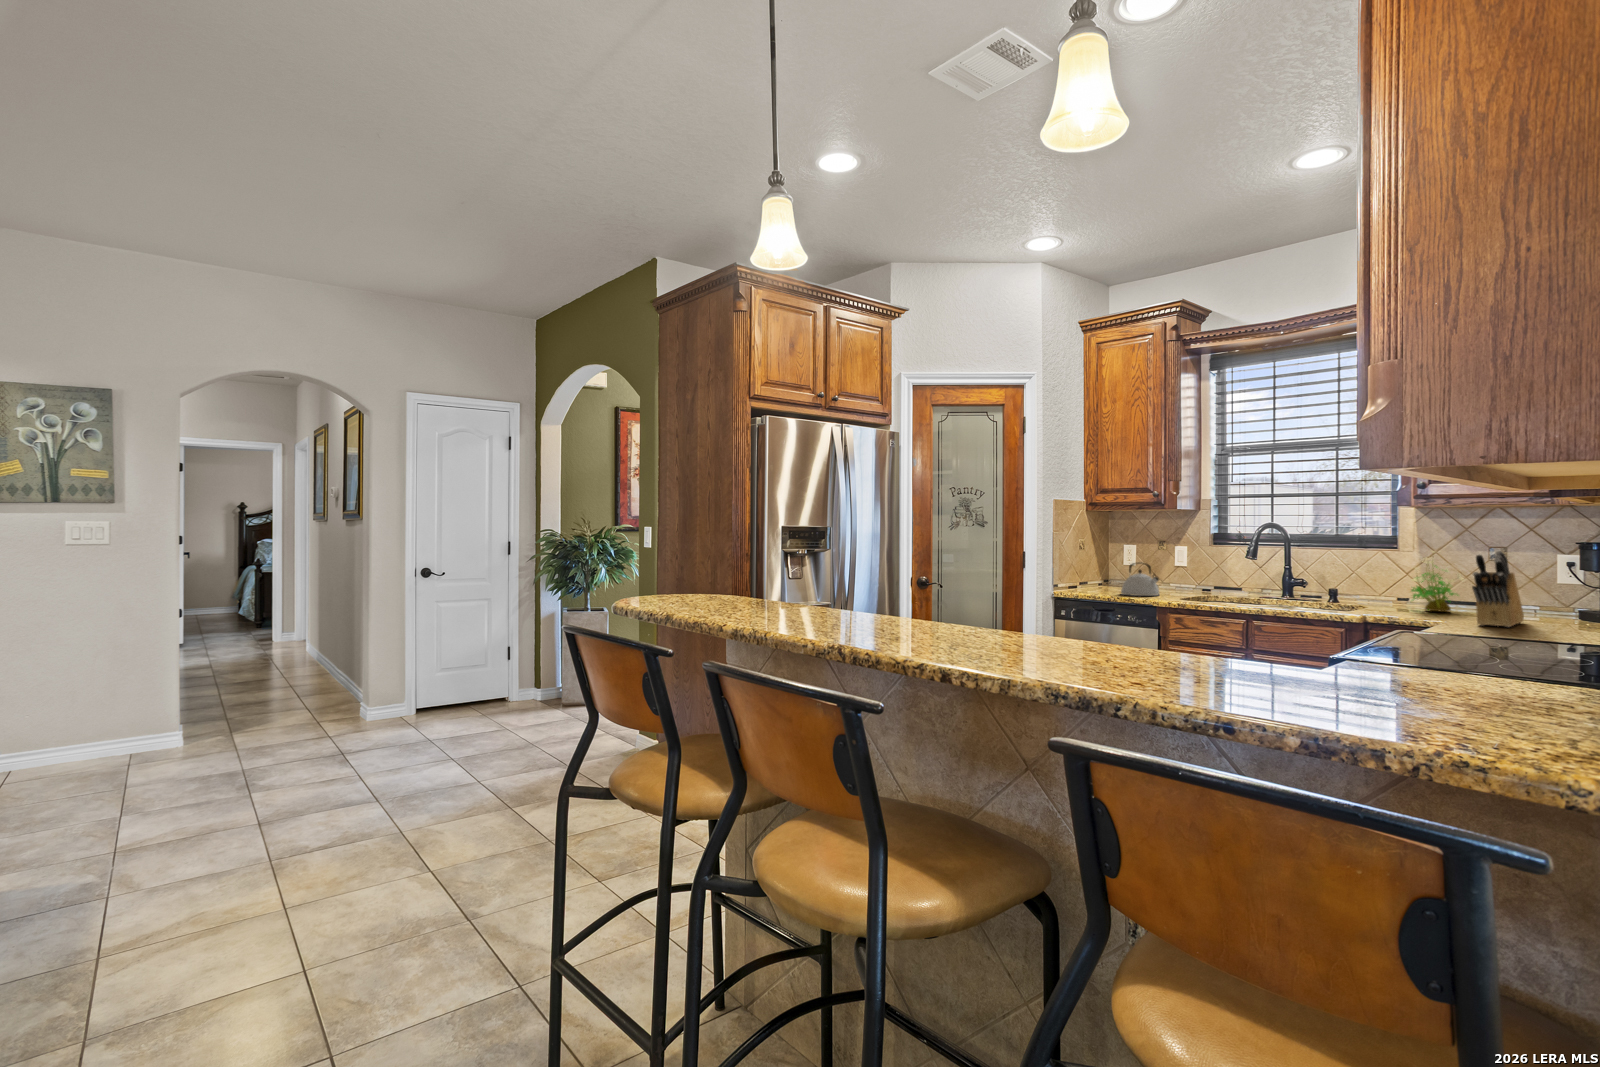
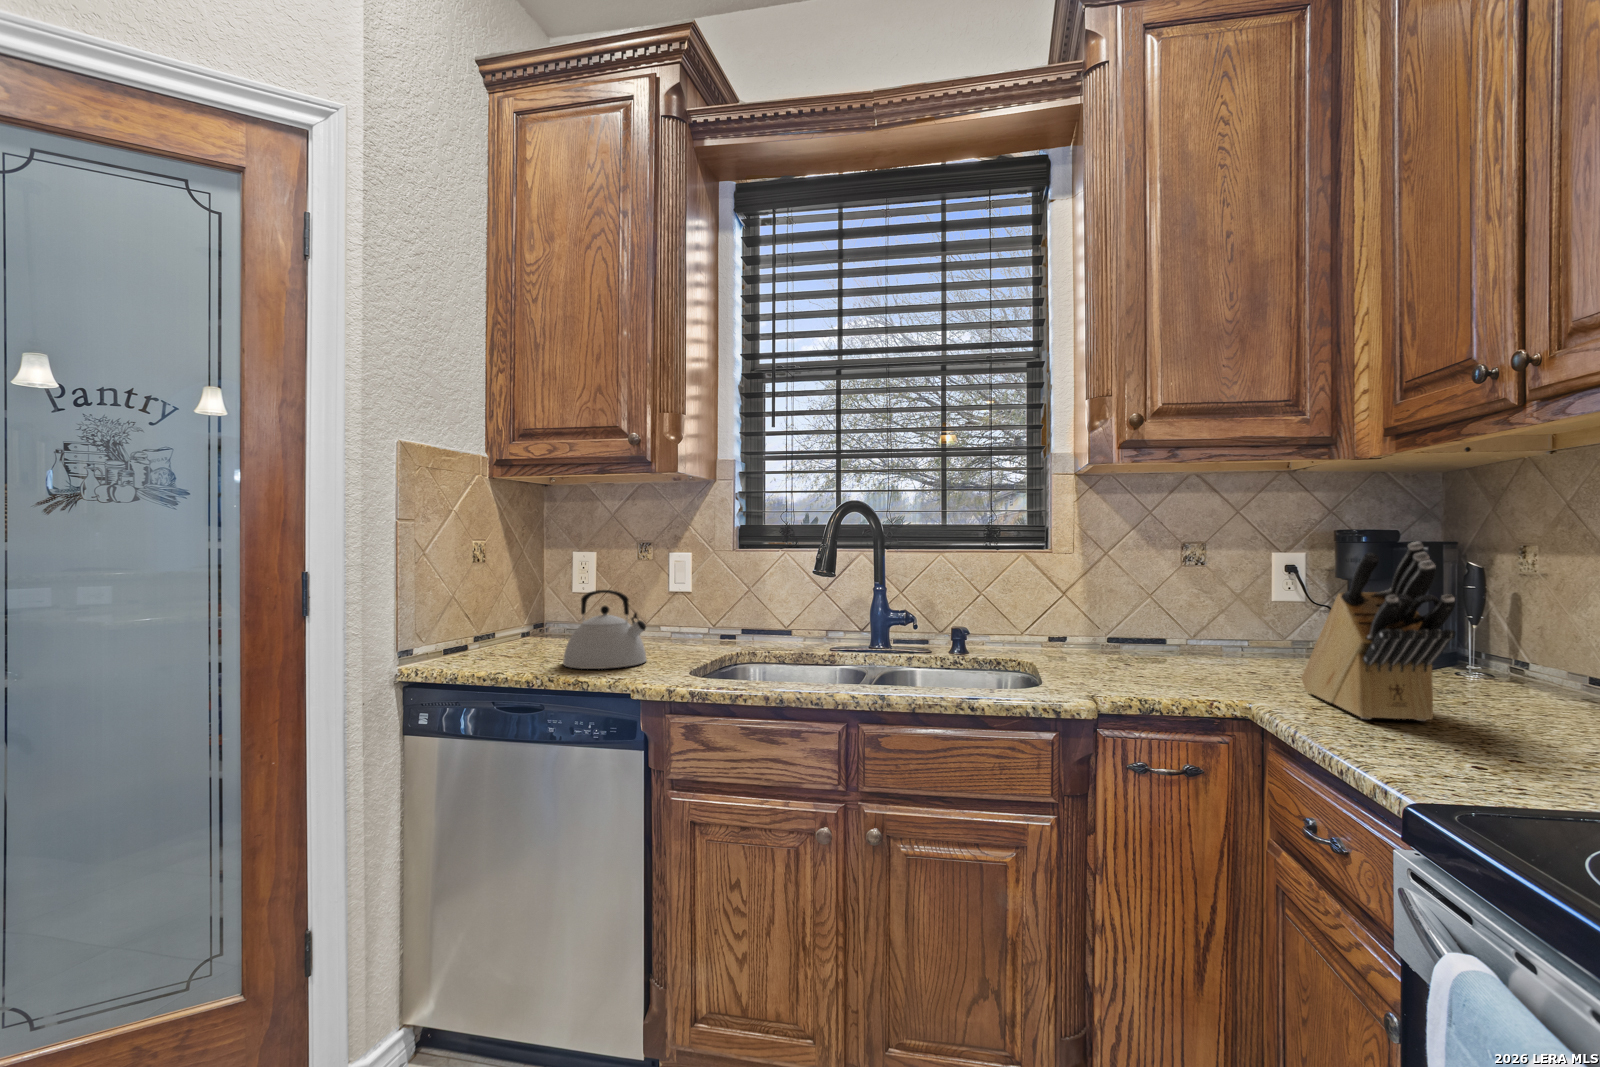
potted plant: present [1411,551,1463,612] -> none [1103,549,1202,670]

